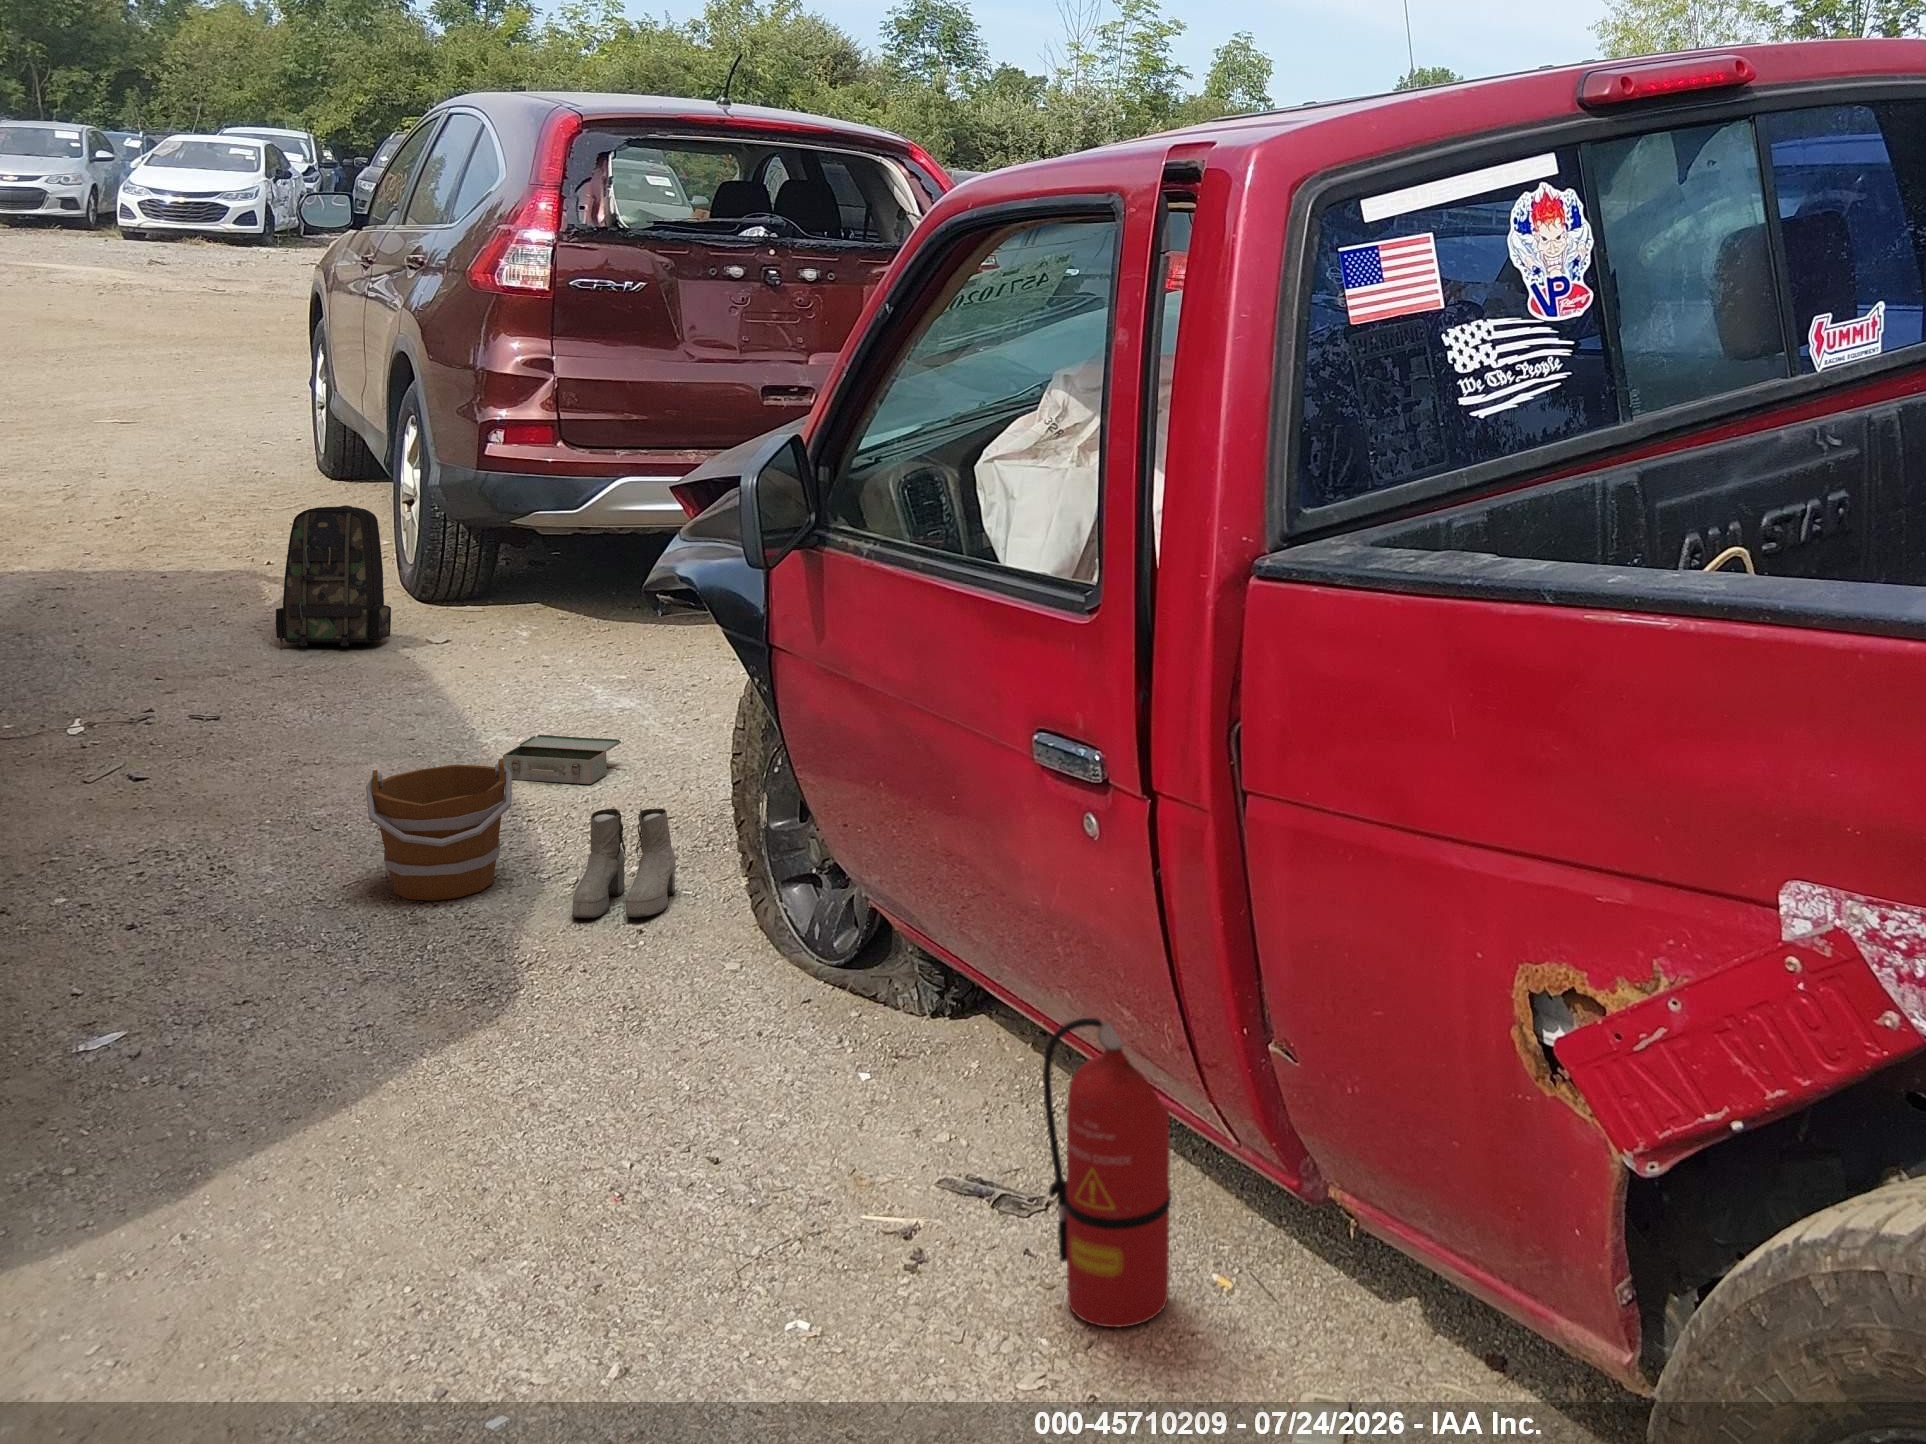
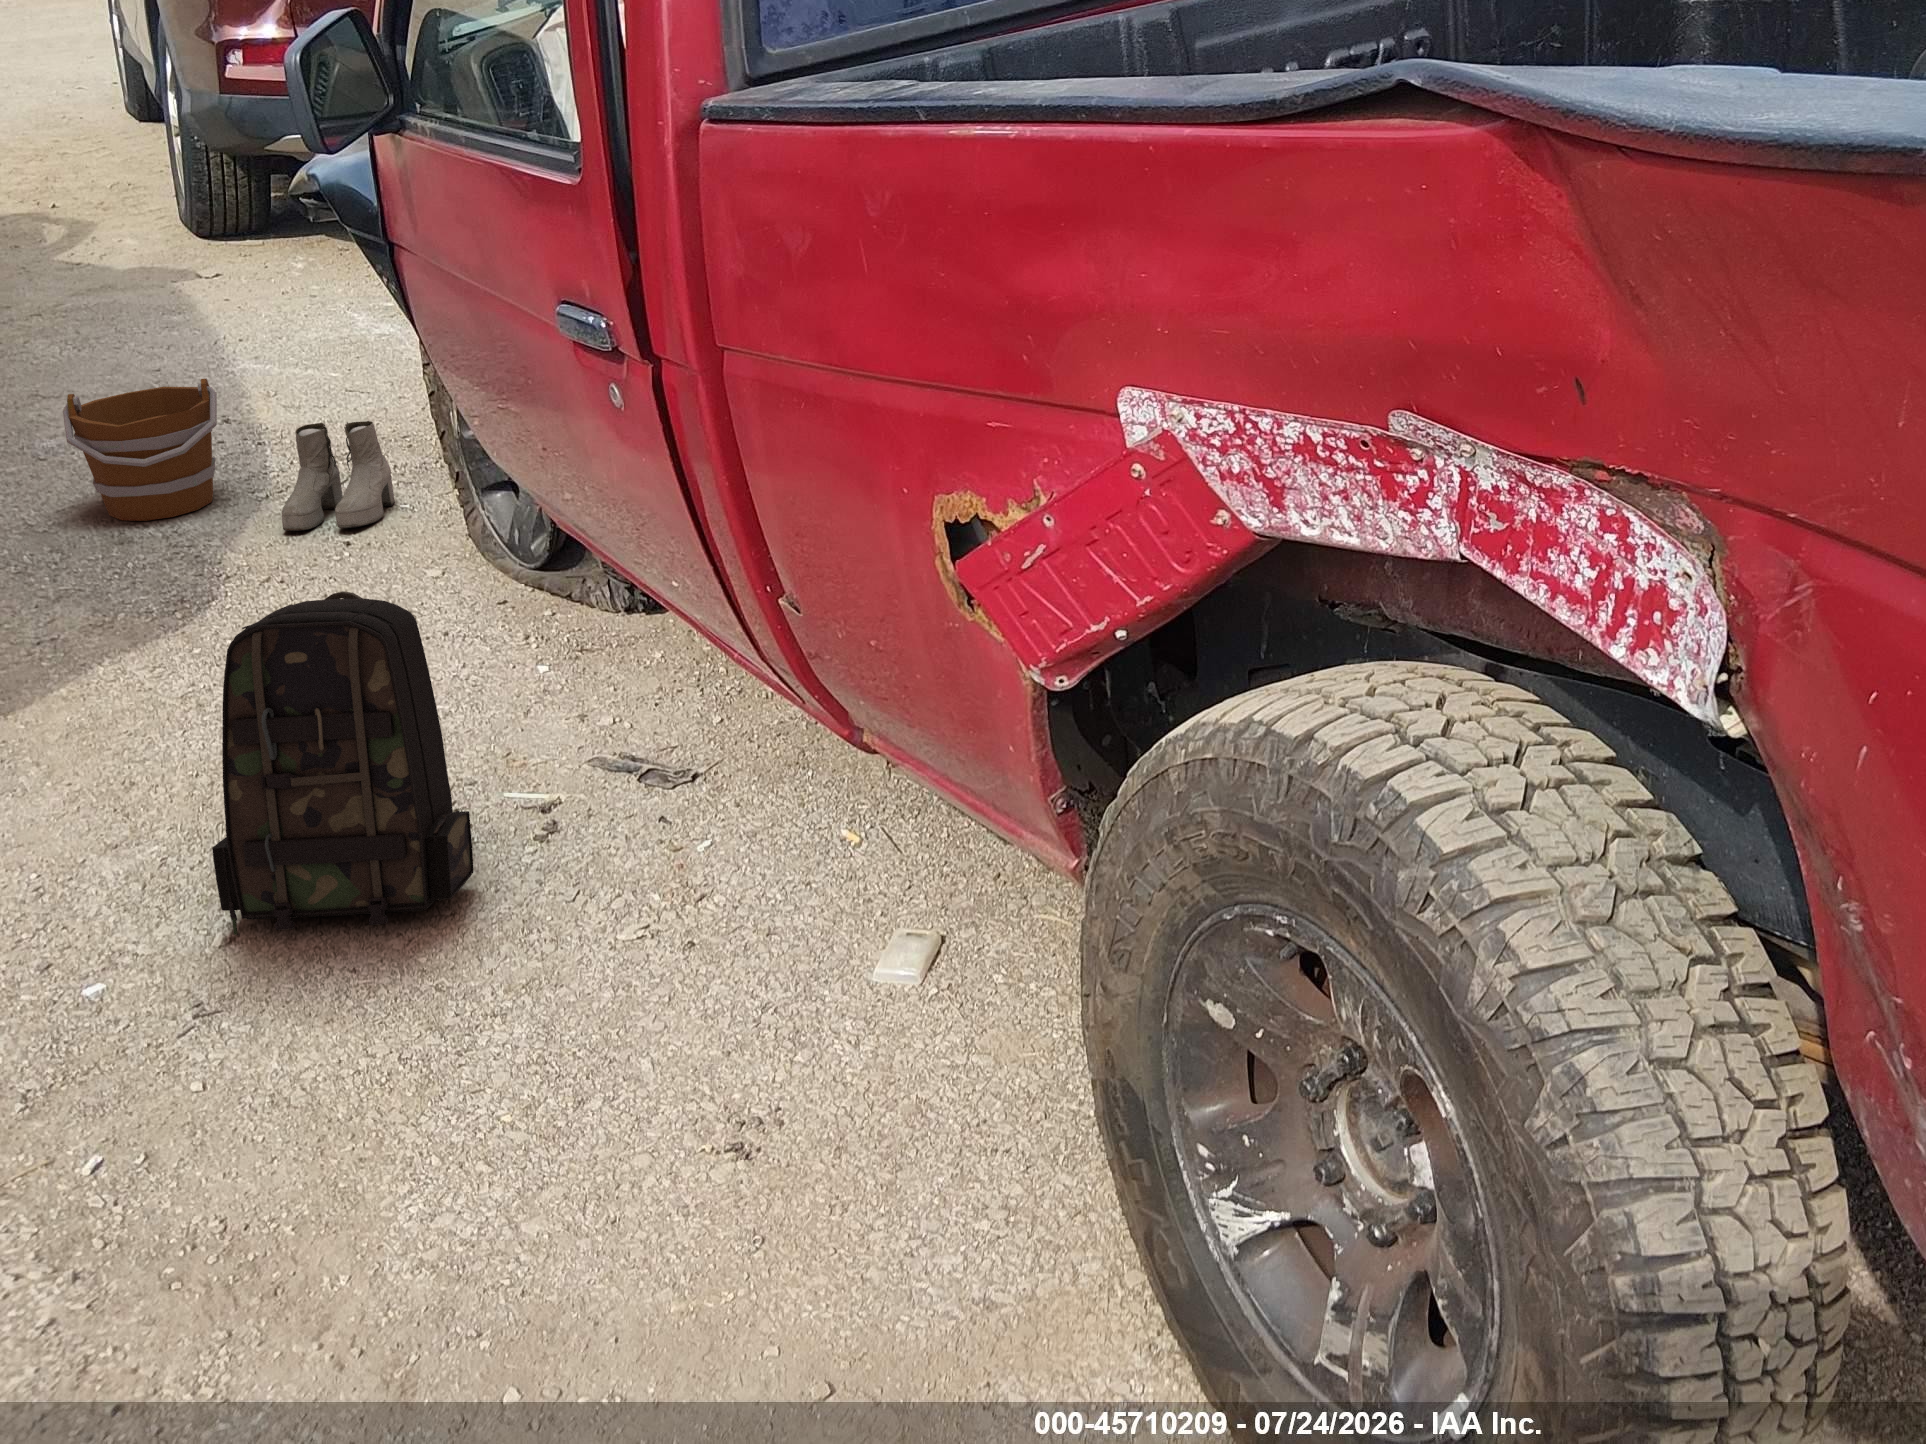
backpack: present [276,505,391,649] -> present [212,591,474,935]
toolbox: present [503,735,621,784] -> none [243,360,368,406]
fire extinguisher: present [1043,1018,1171,1327] -> none [637,577,785,881]

